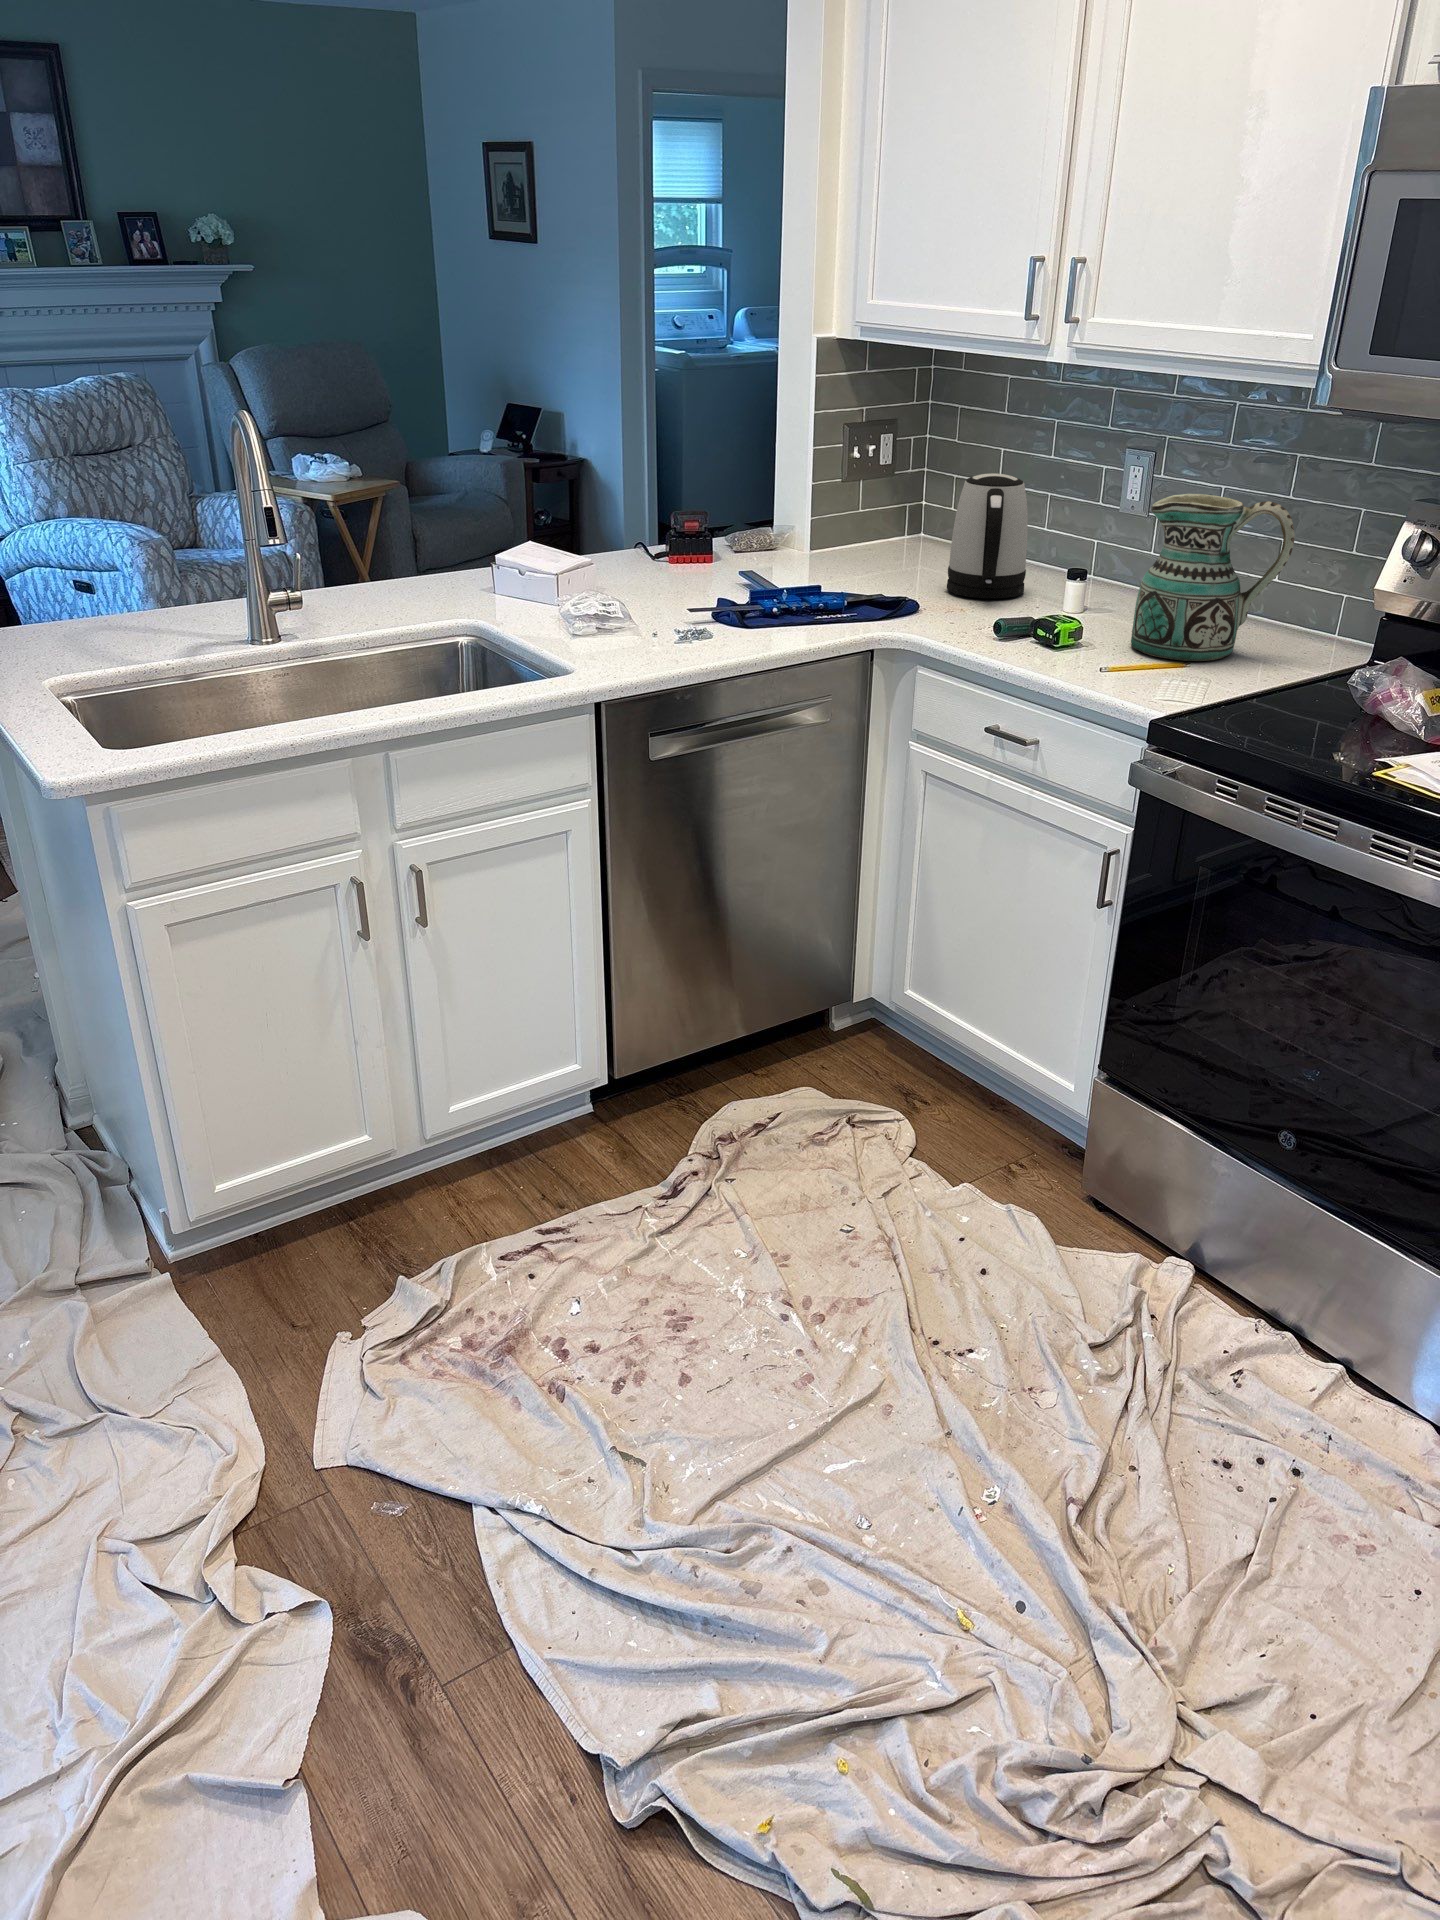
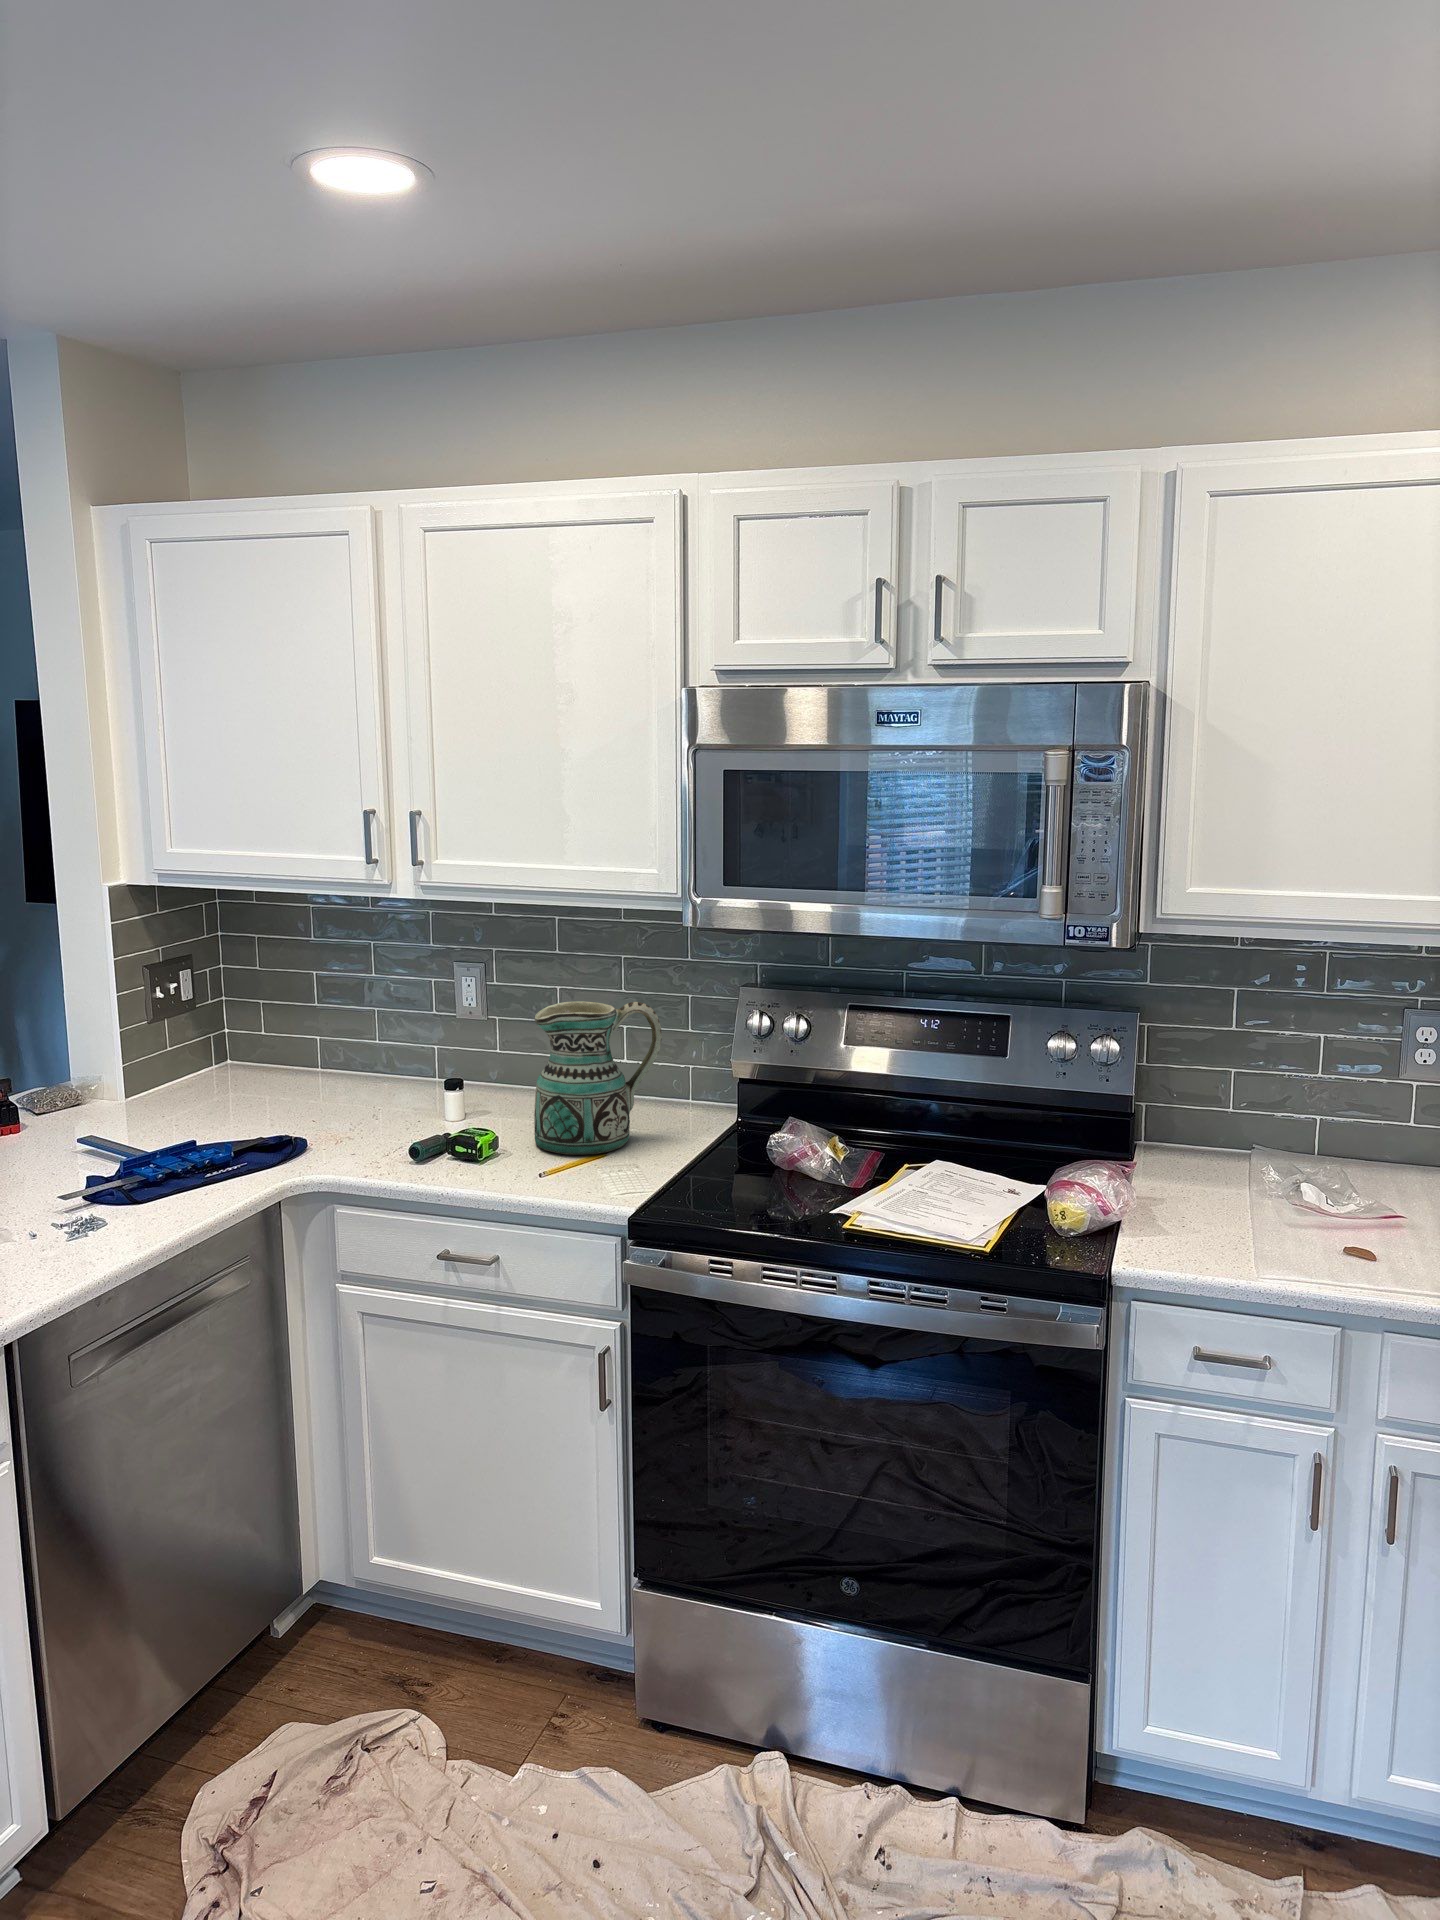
kettle: present [947,473,1028,598] -> none [308,1001,389,1124]

